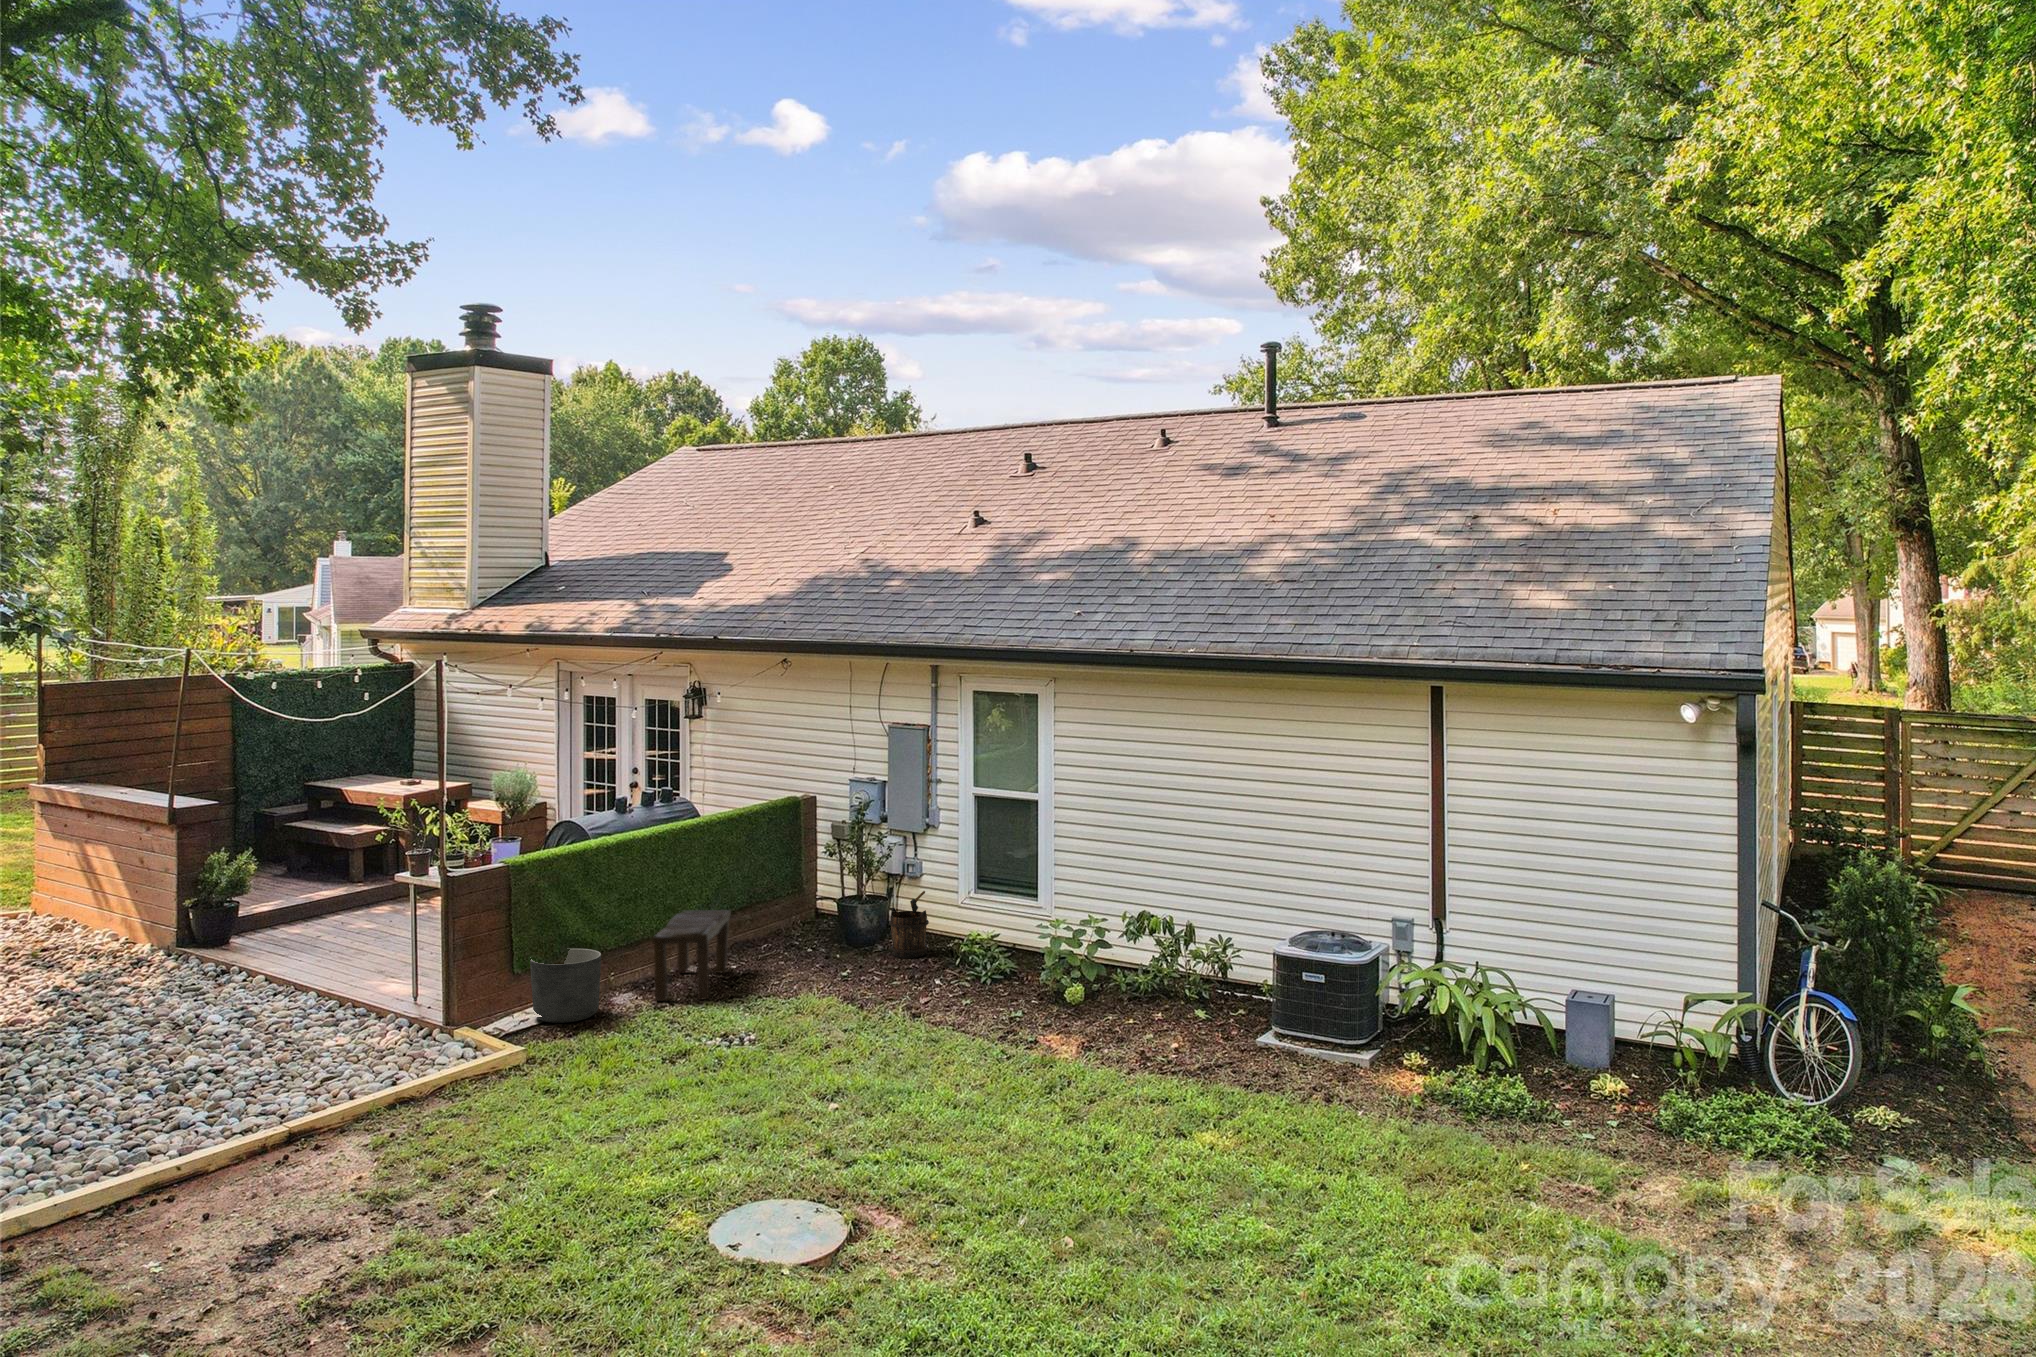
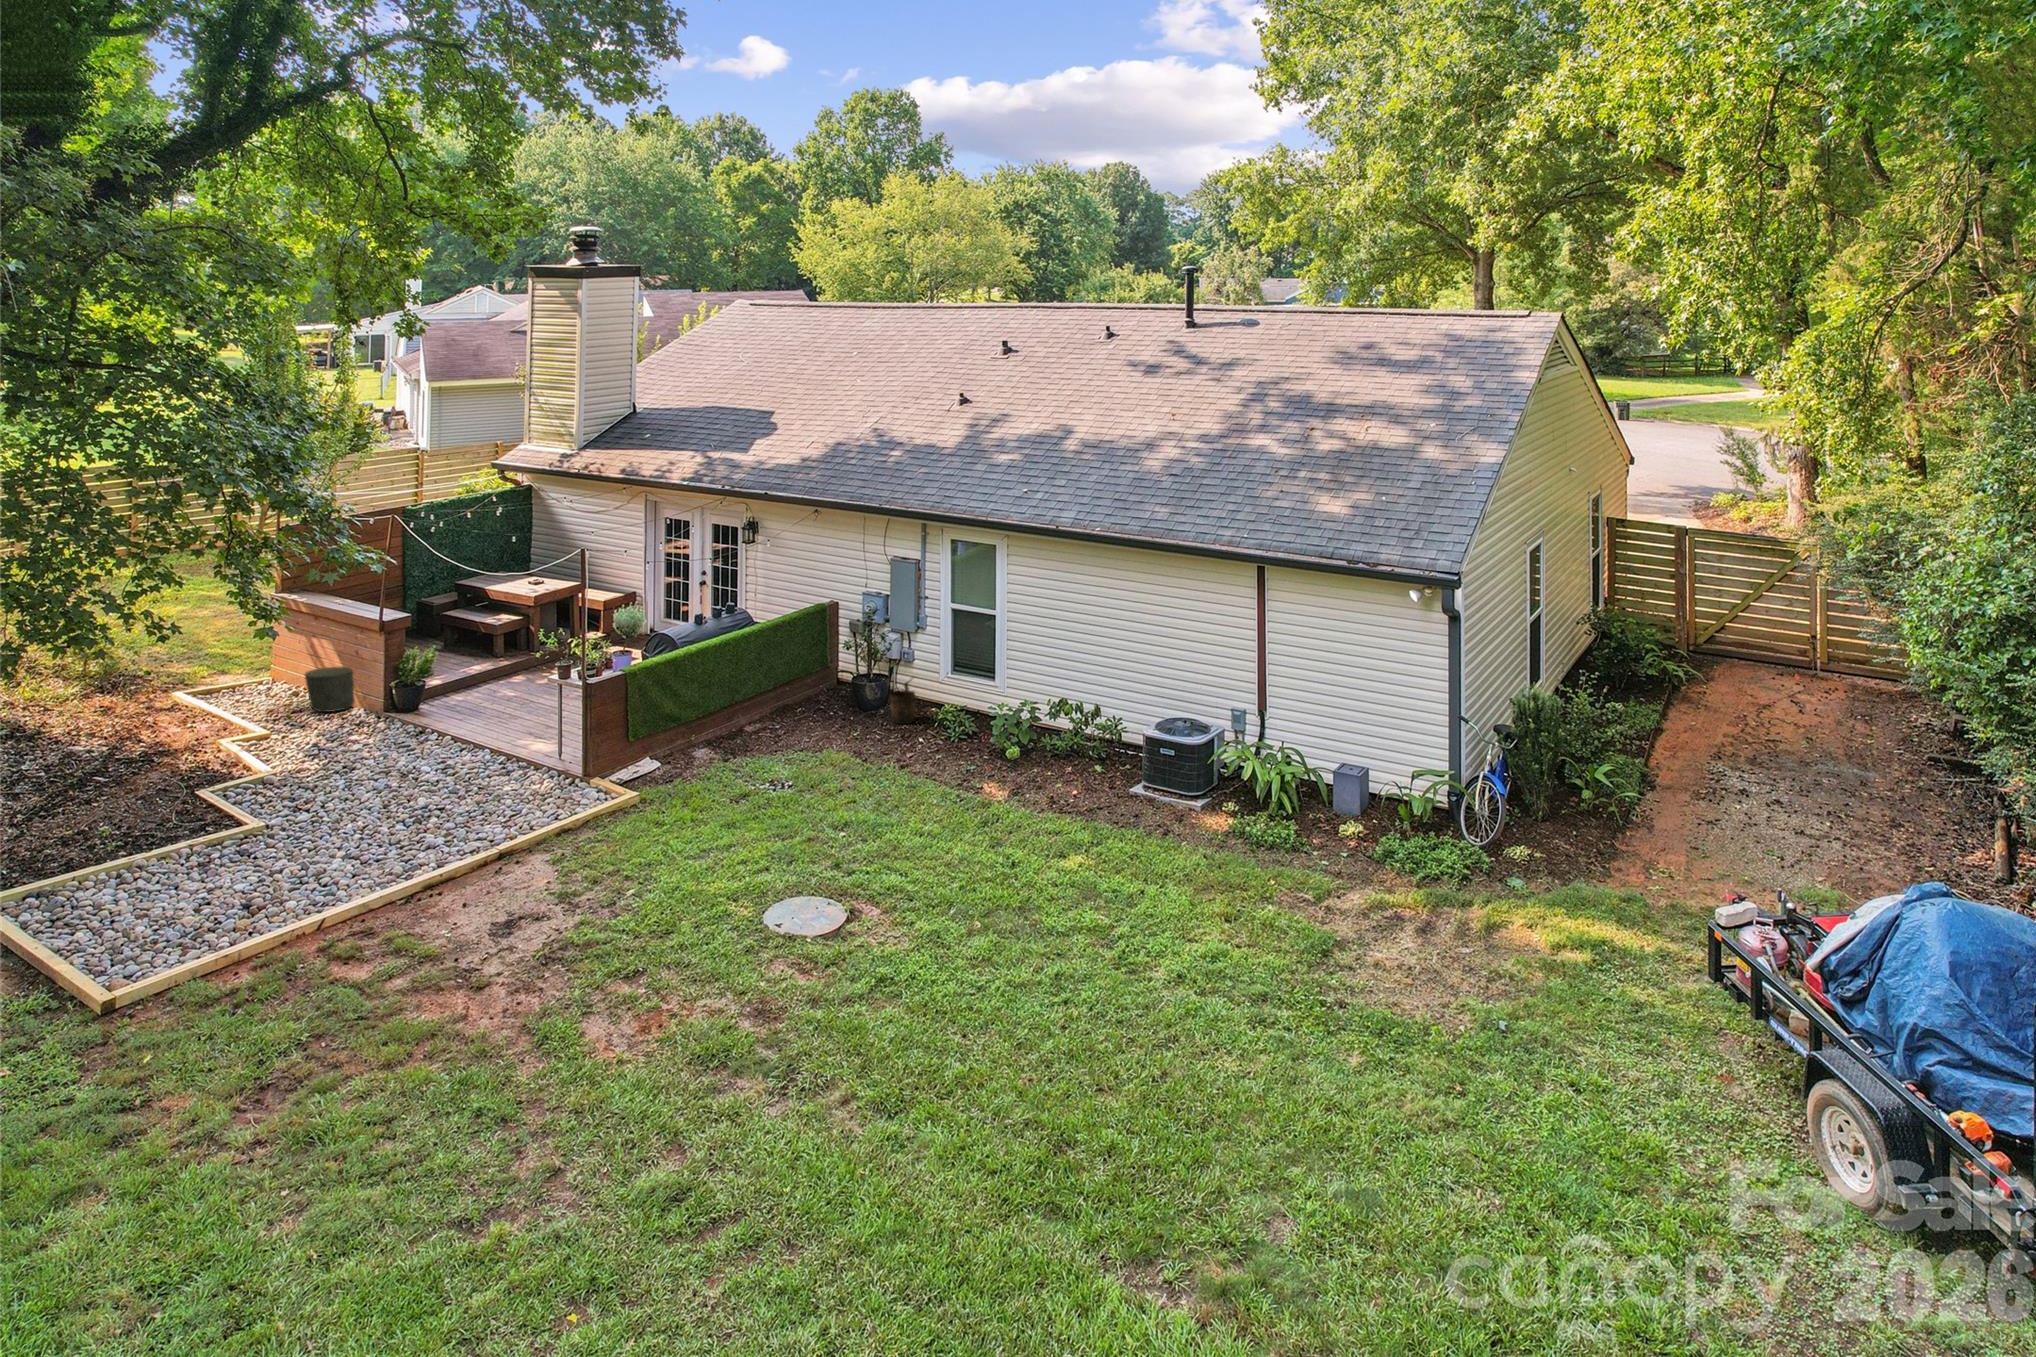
bench: present [652,910,731,1001] -> none [721,692,776,757]
planter: present [530,949,601,1023] -> present [305,667,355,712]

